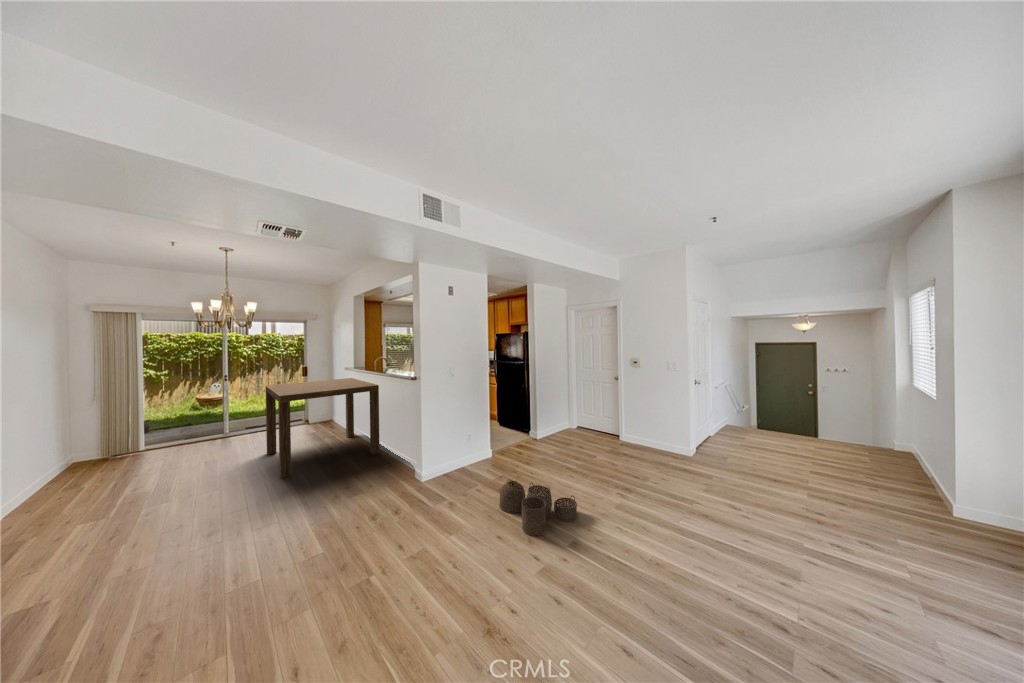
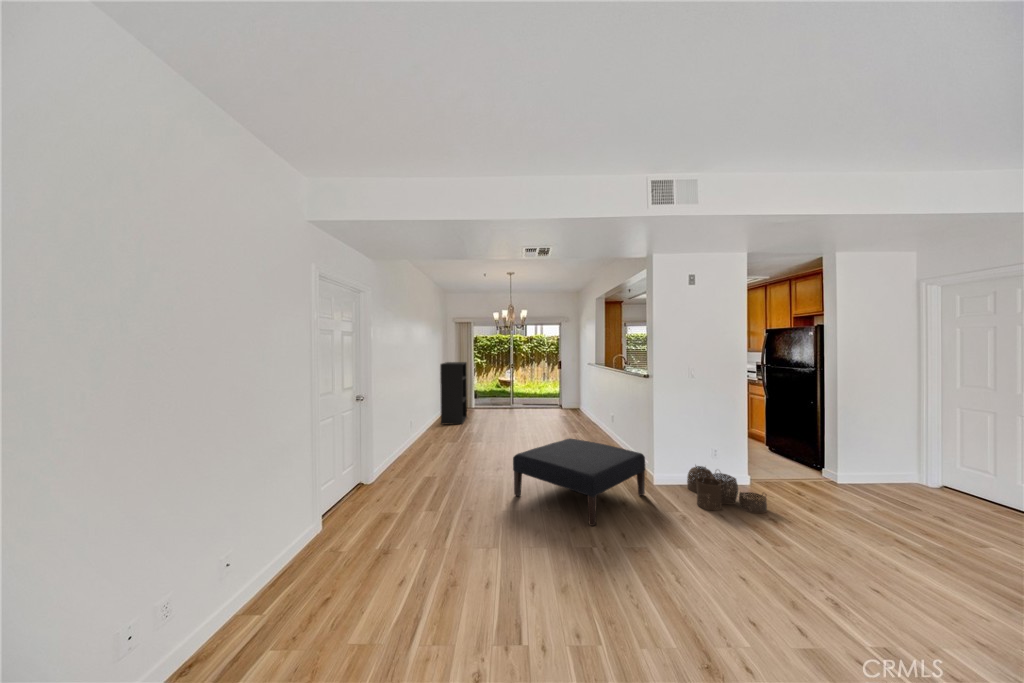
dining table: present [266,378,380,478] -> none [533,371,607,435]
bookshelf: none [43,380,125,506] -> present [440,362,467,424]
ottoman: none [264,490,470,654] -> present [513,439,646,526]

